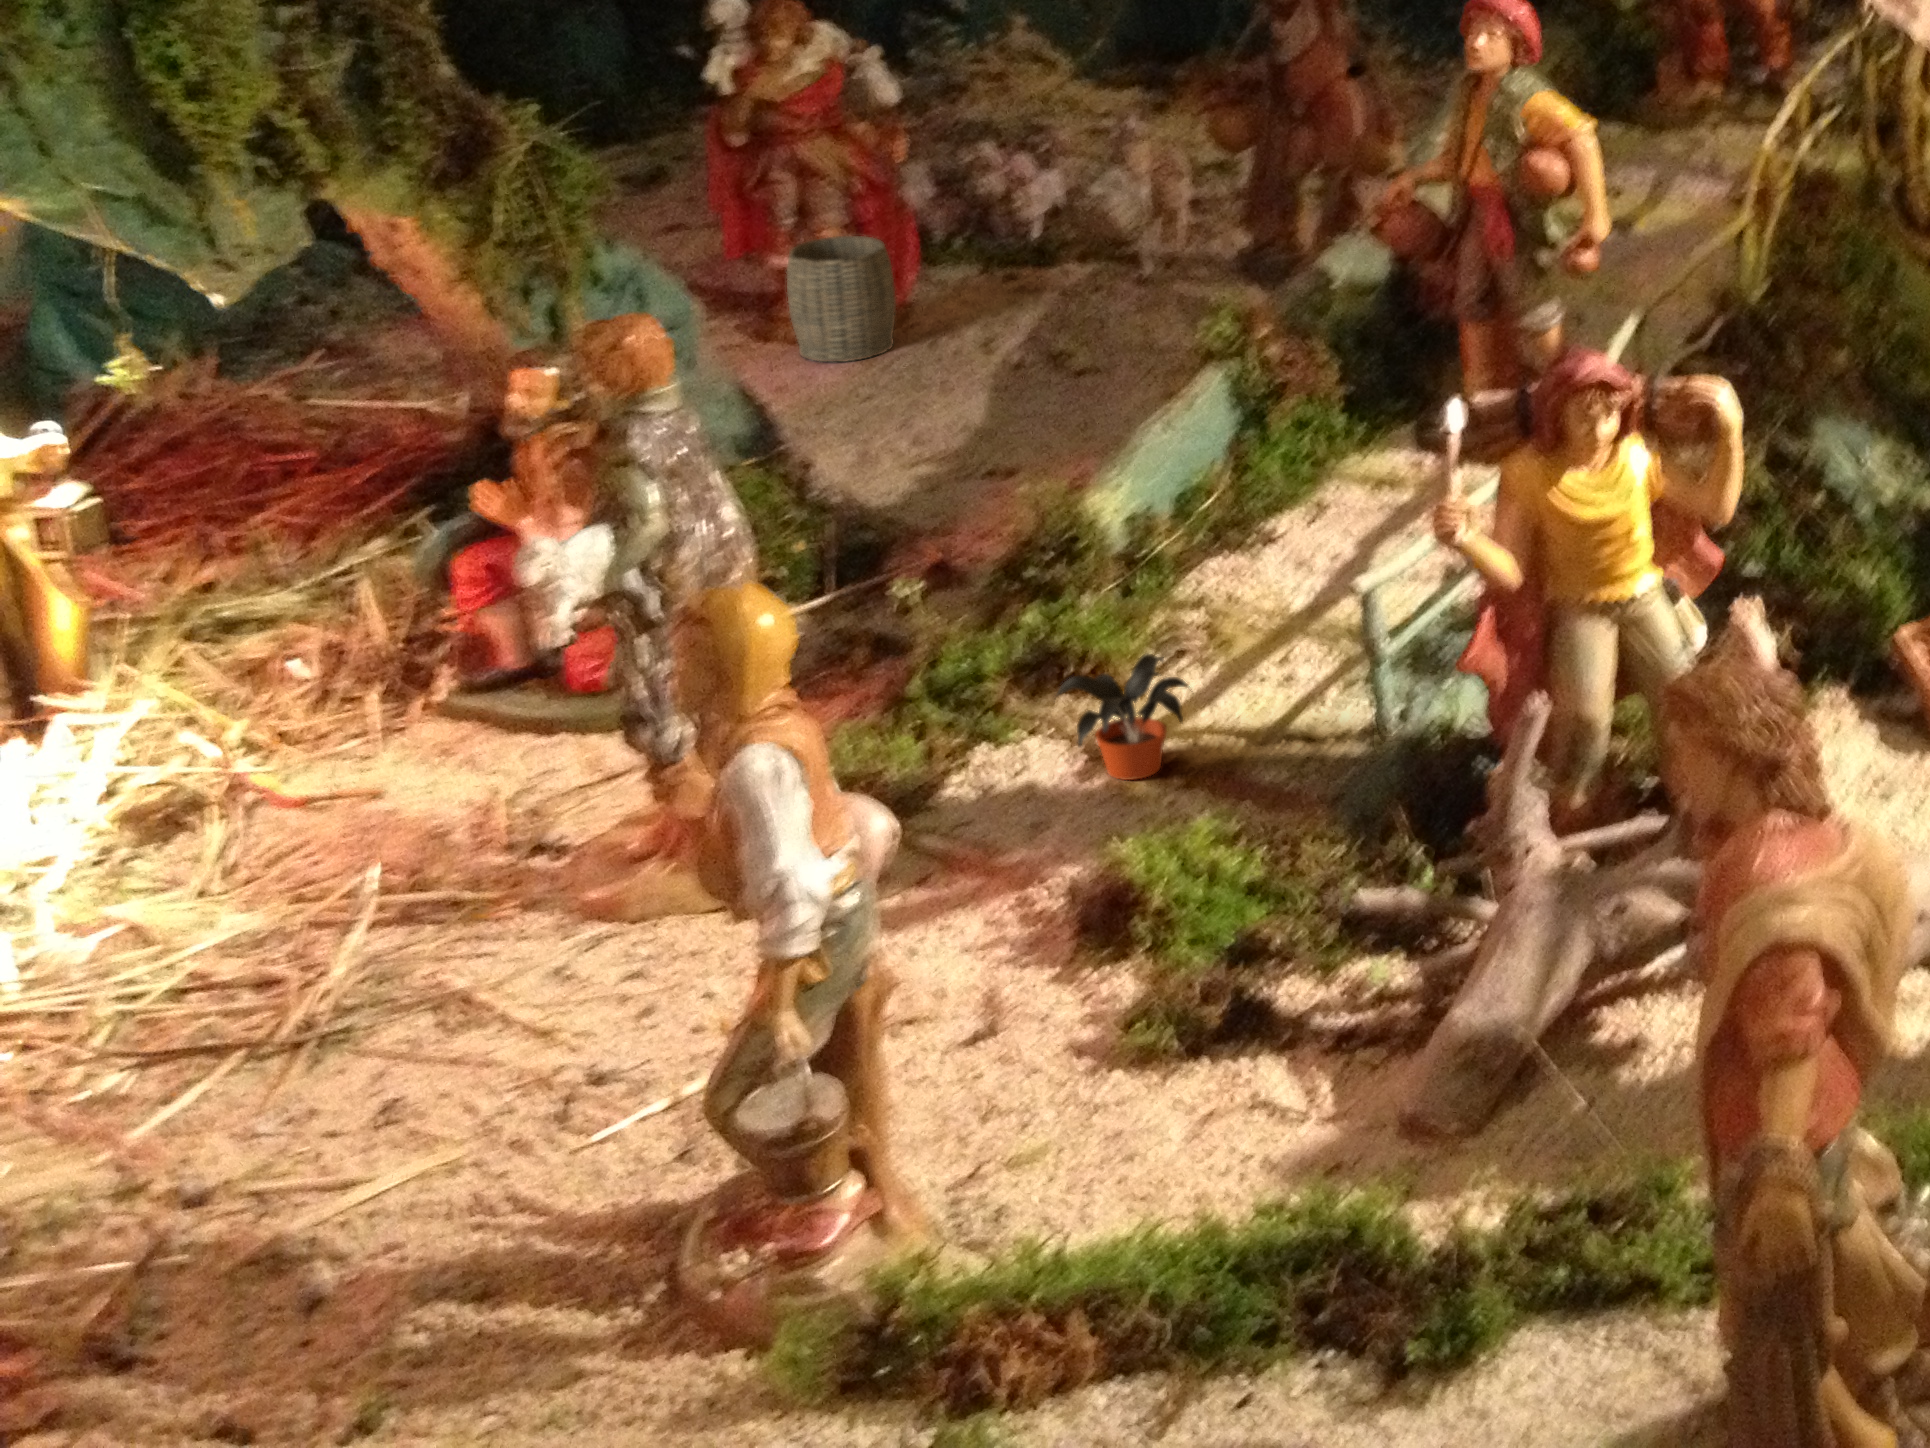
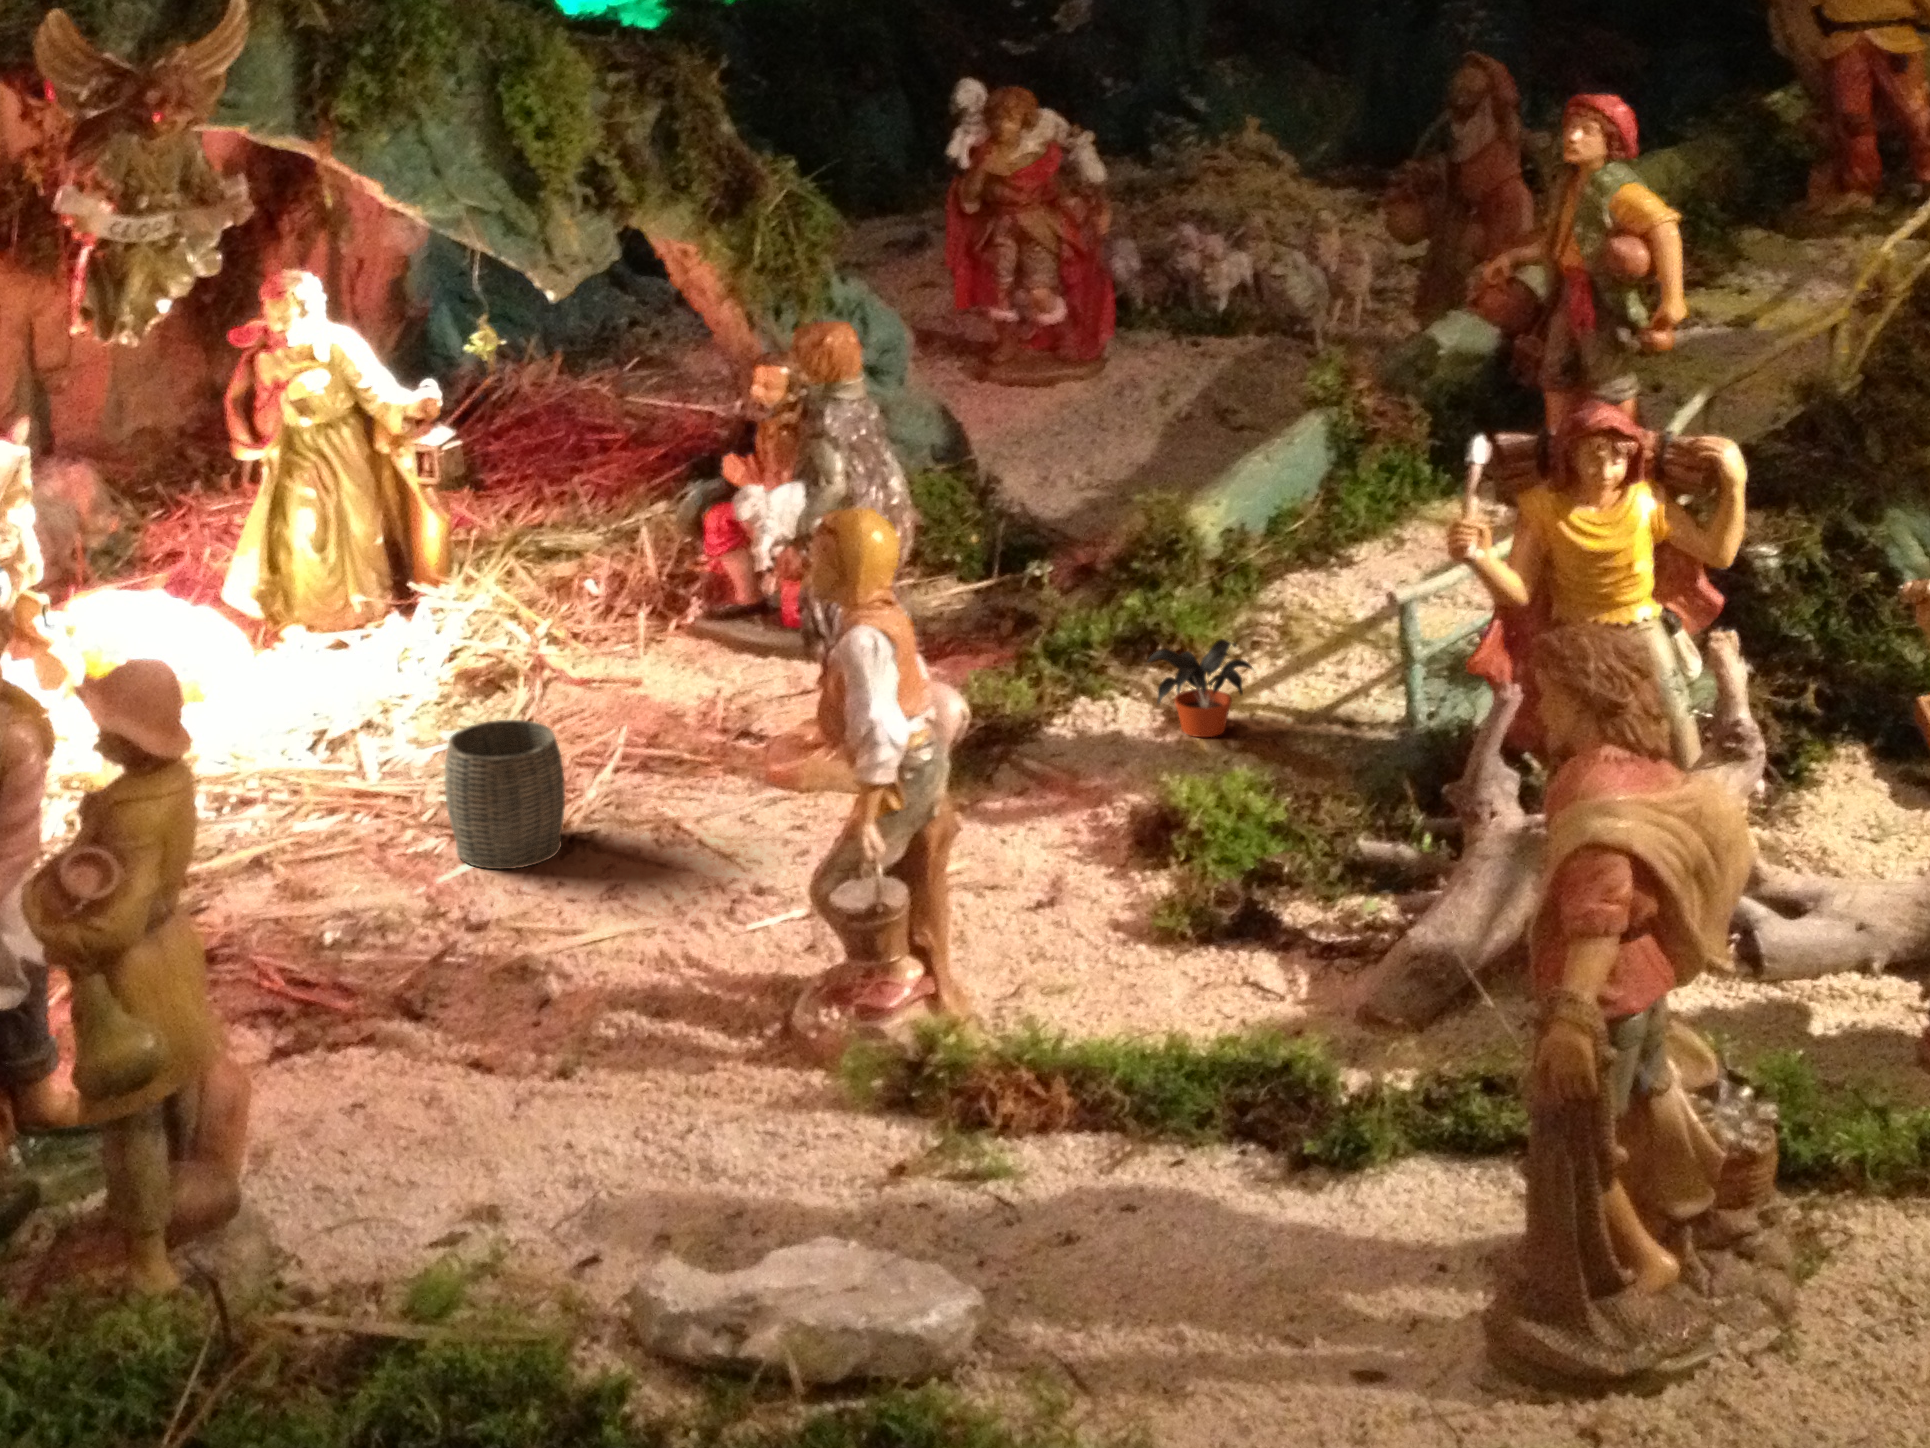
woven basket: present [787,236,896,362] -> present [445,720,565,869]

